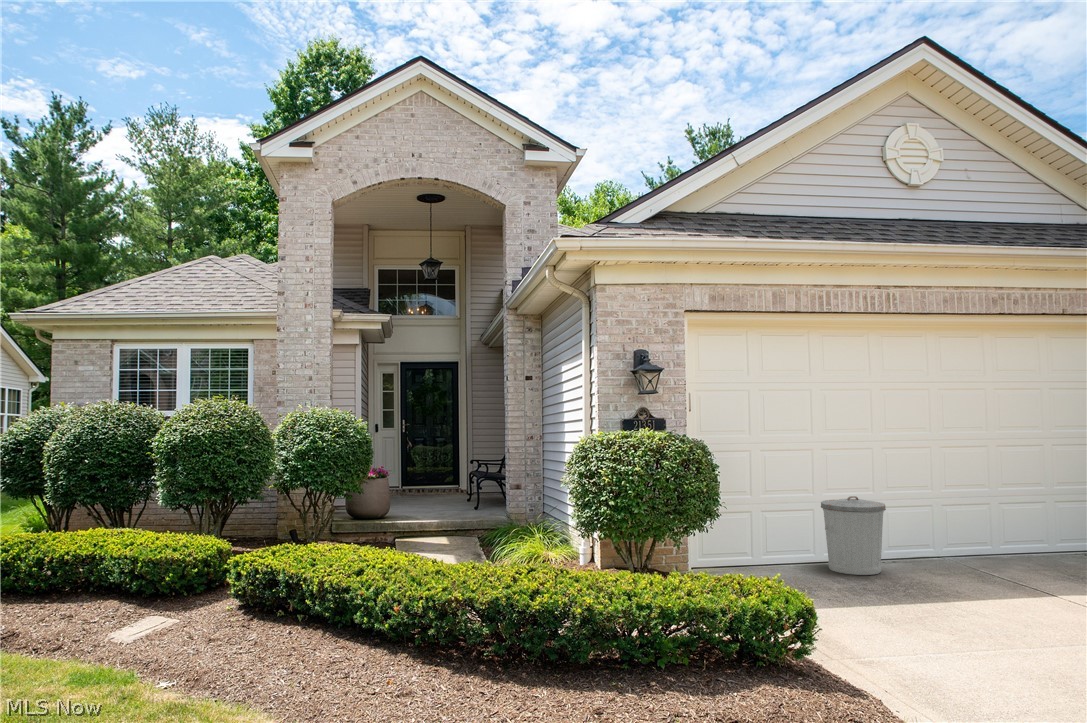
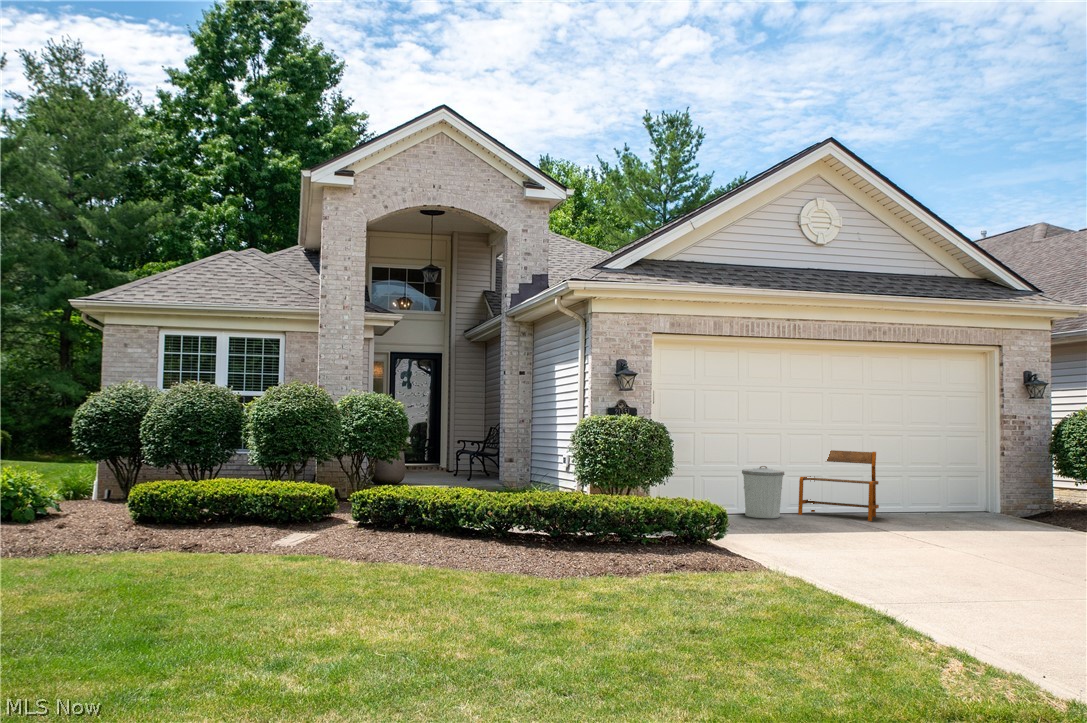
bench: none [905,467,1029,577] -> present [798,450,879,521]

